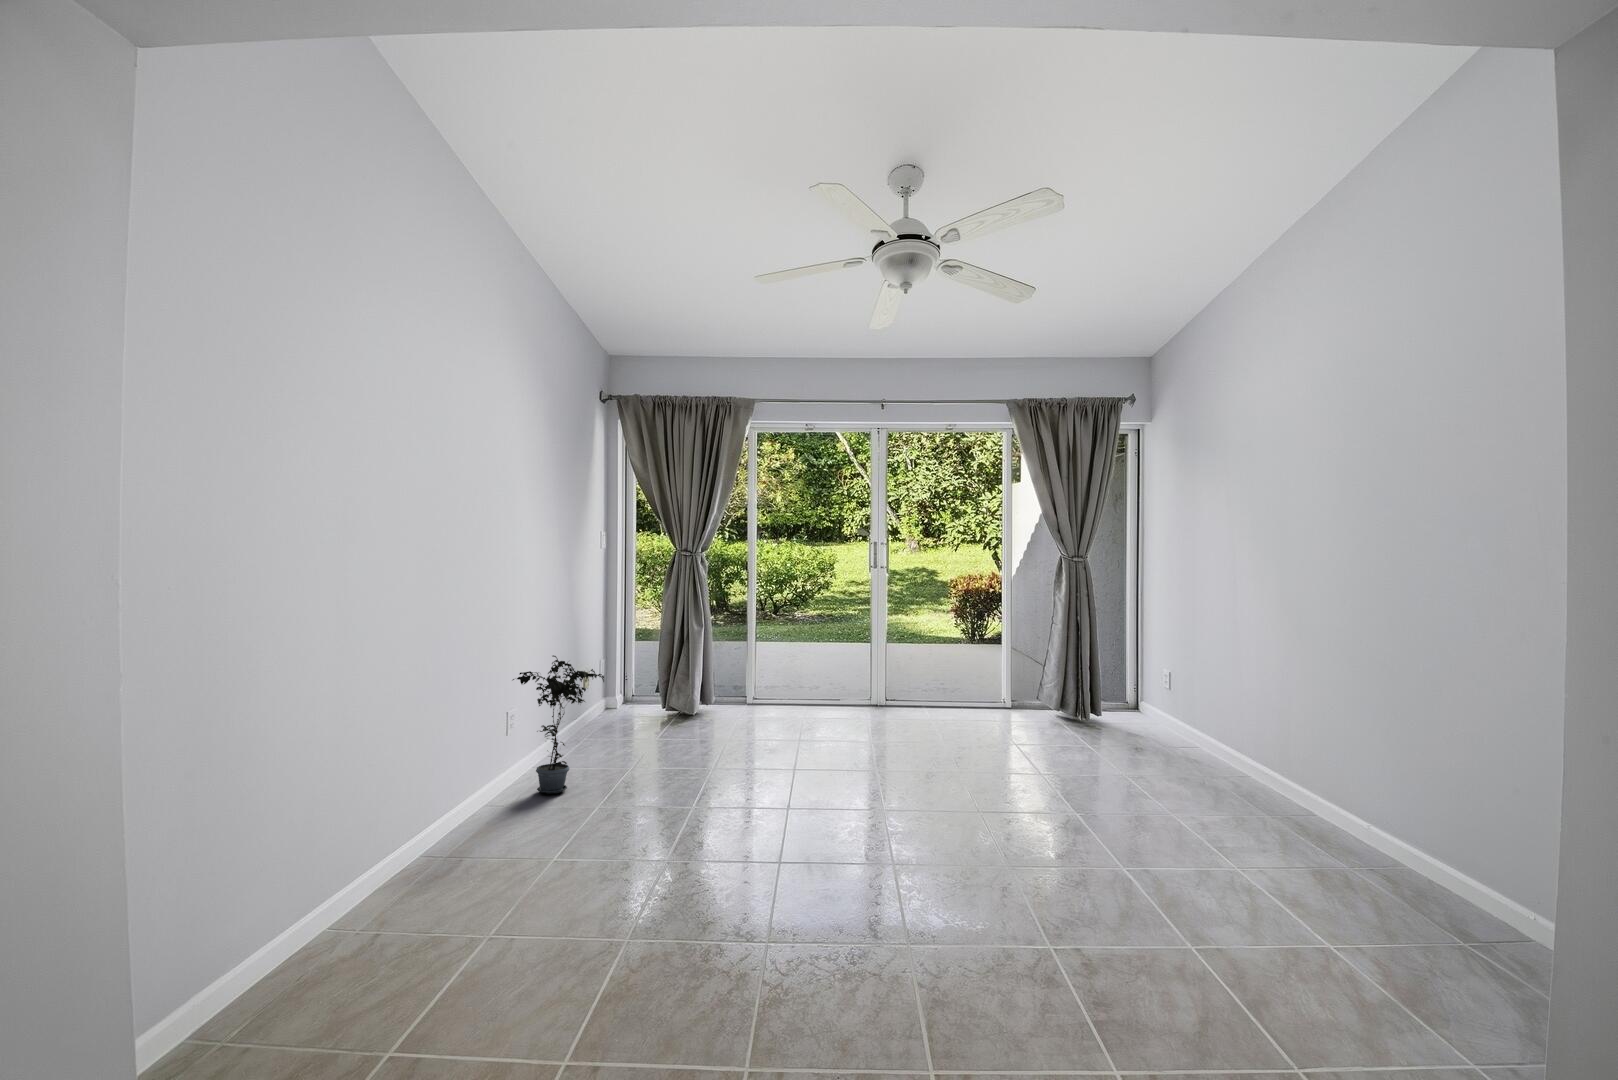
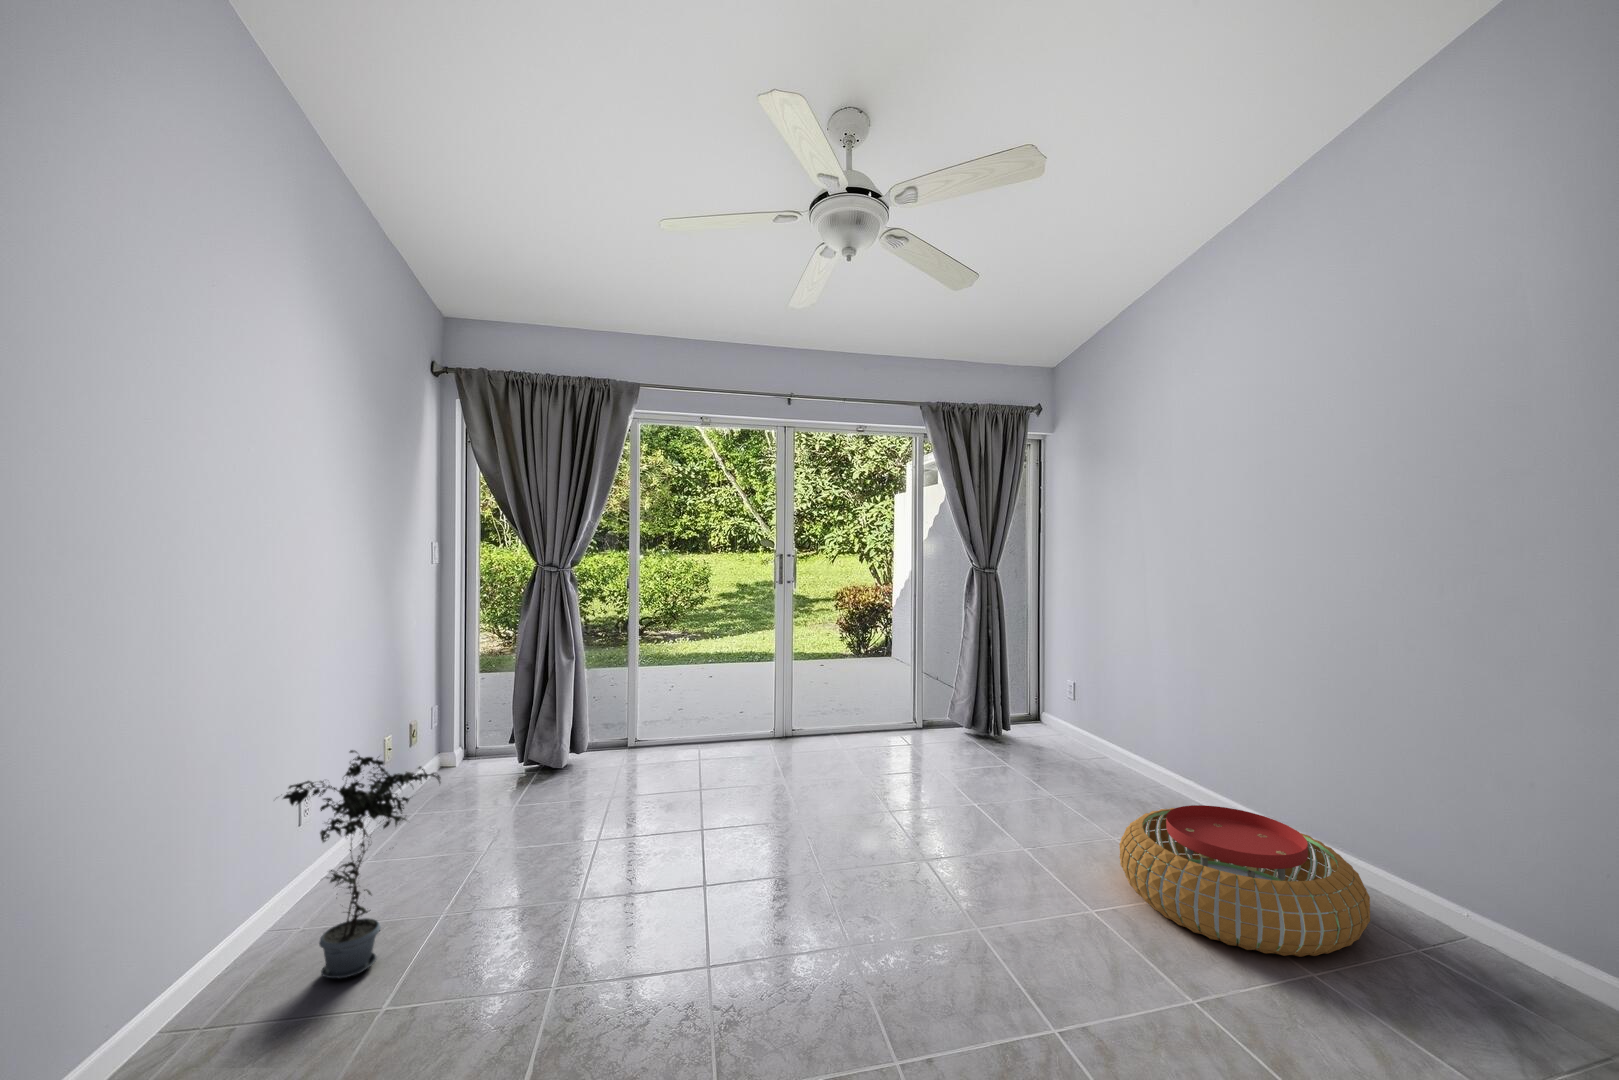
pouf: none [1108,746,1305,848] -> present [1119,805,1370,957]

